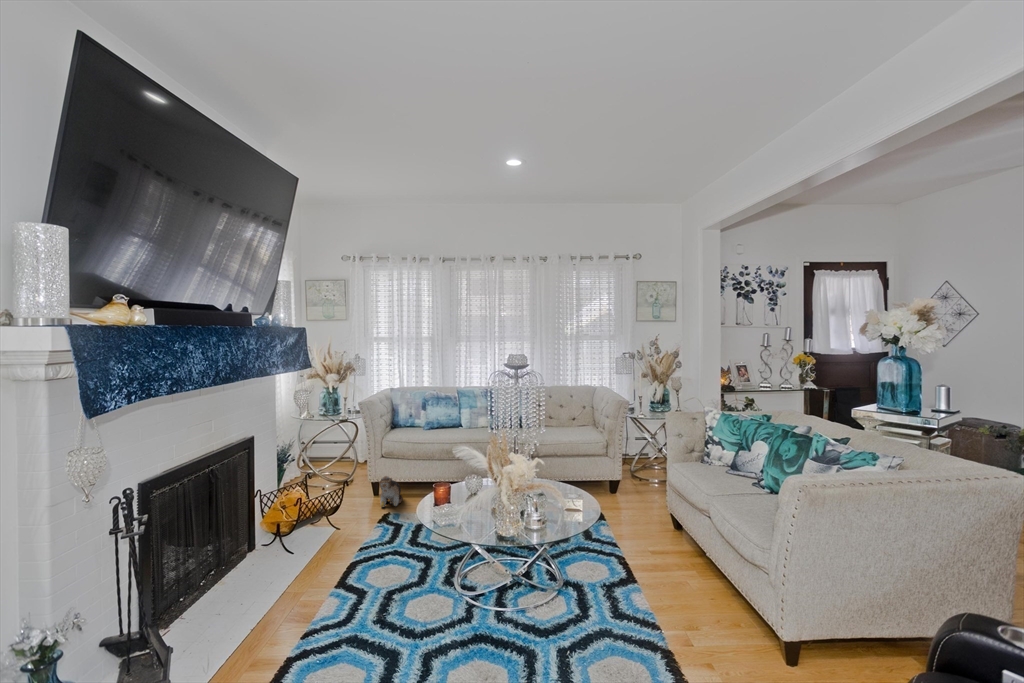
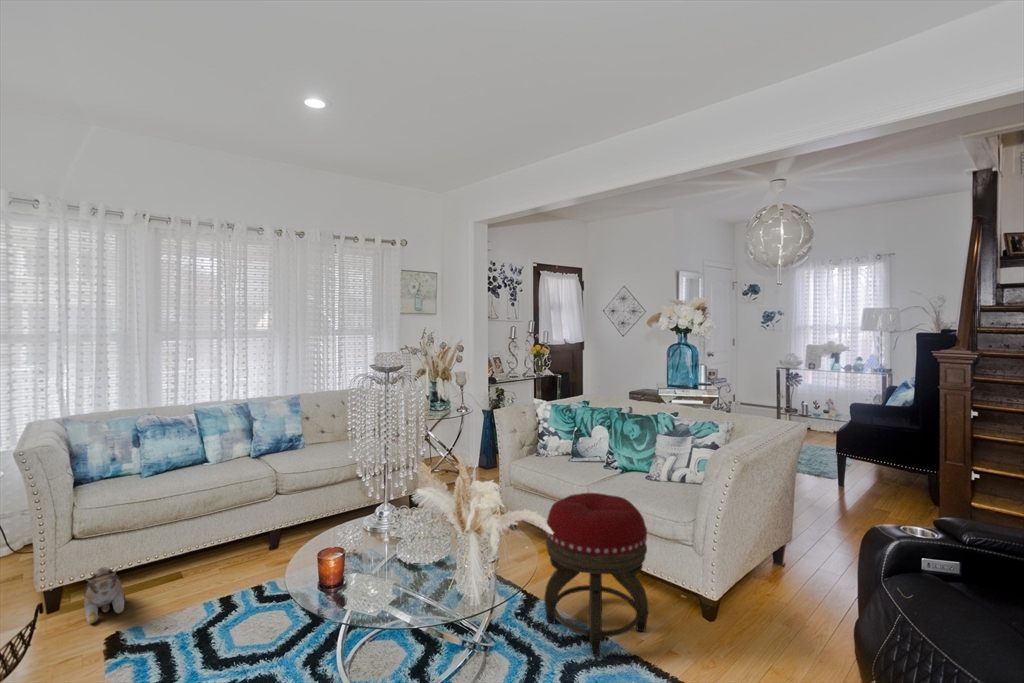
footstool: none [616,494,714,641] -> present [544,493,648,656]

